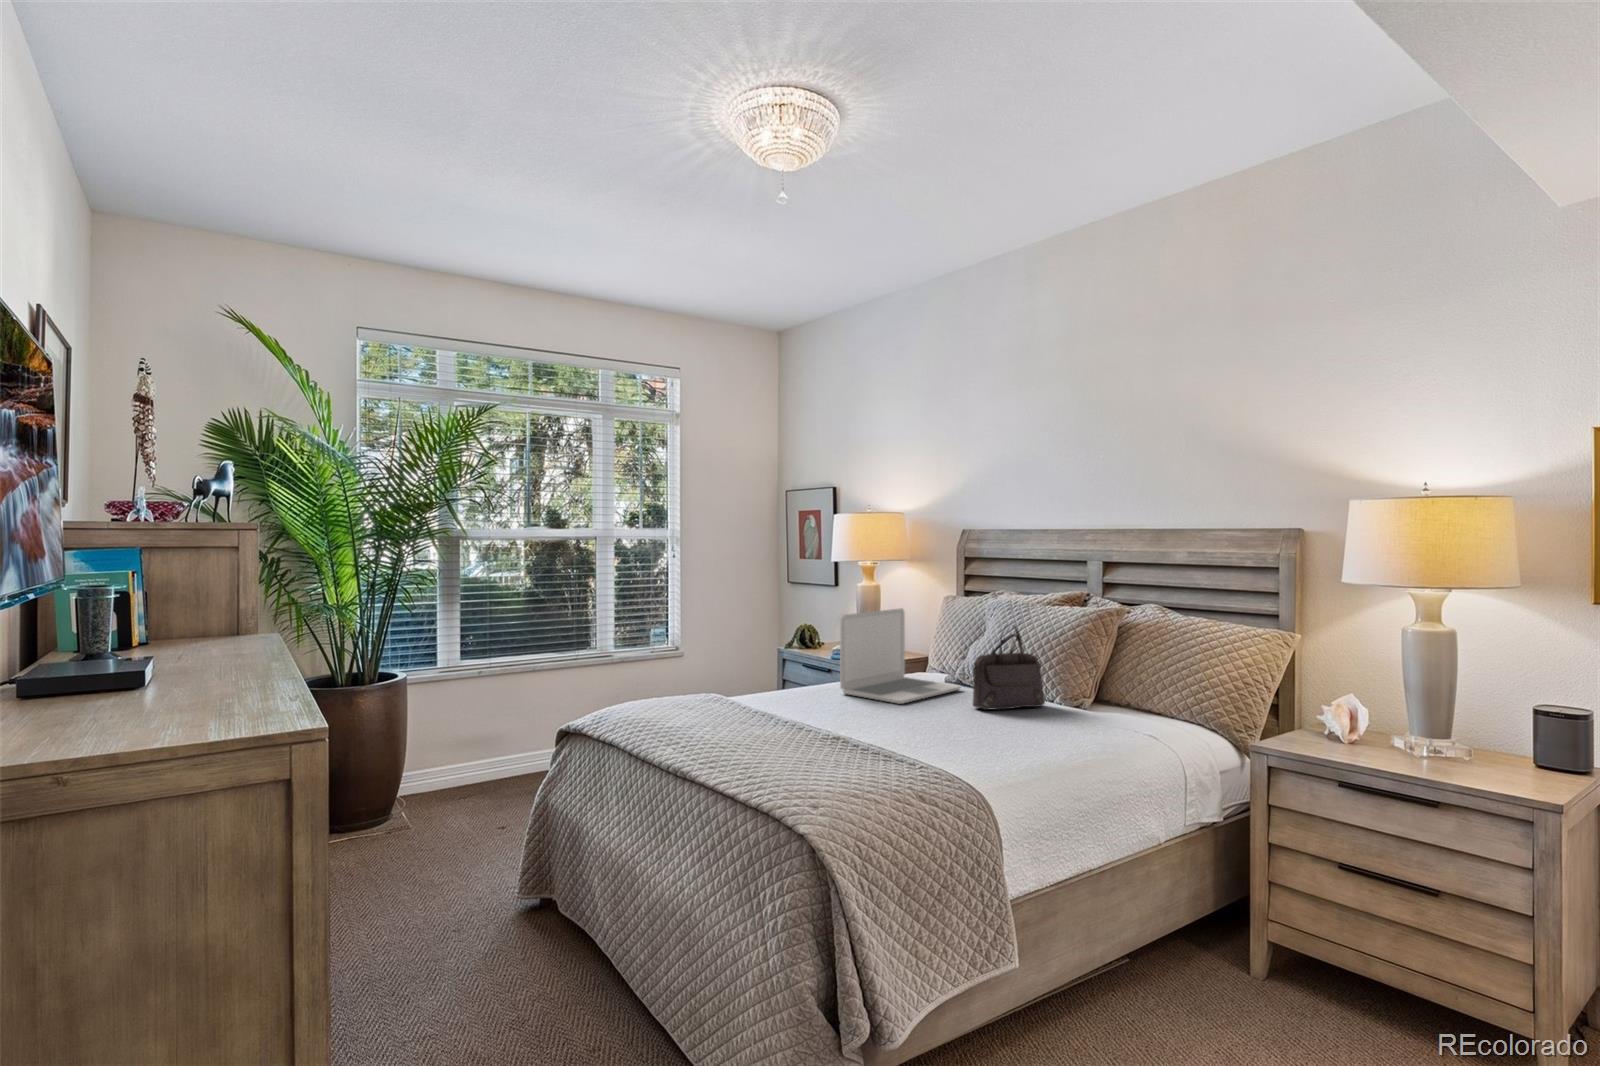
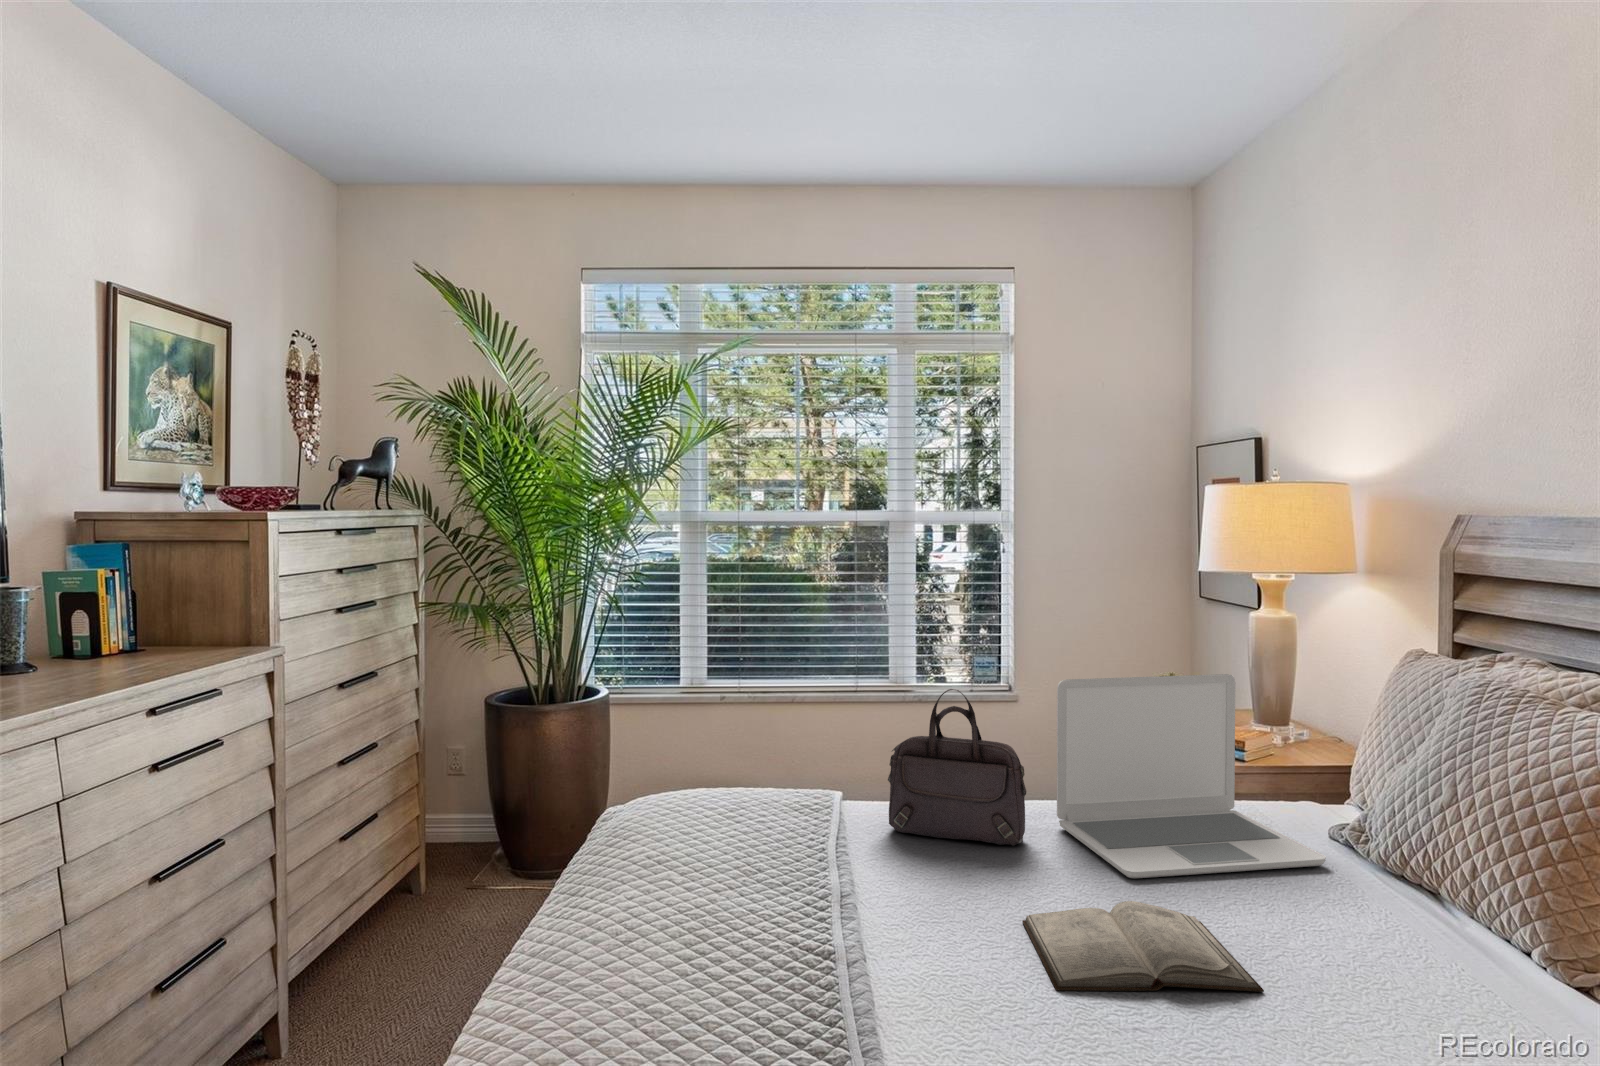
handbag: present [973,627,1045,710] -> present [888,689,1026,846]
diary: none [886,705,995,735] -> present [1022,901,1264,992]

